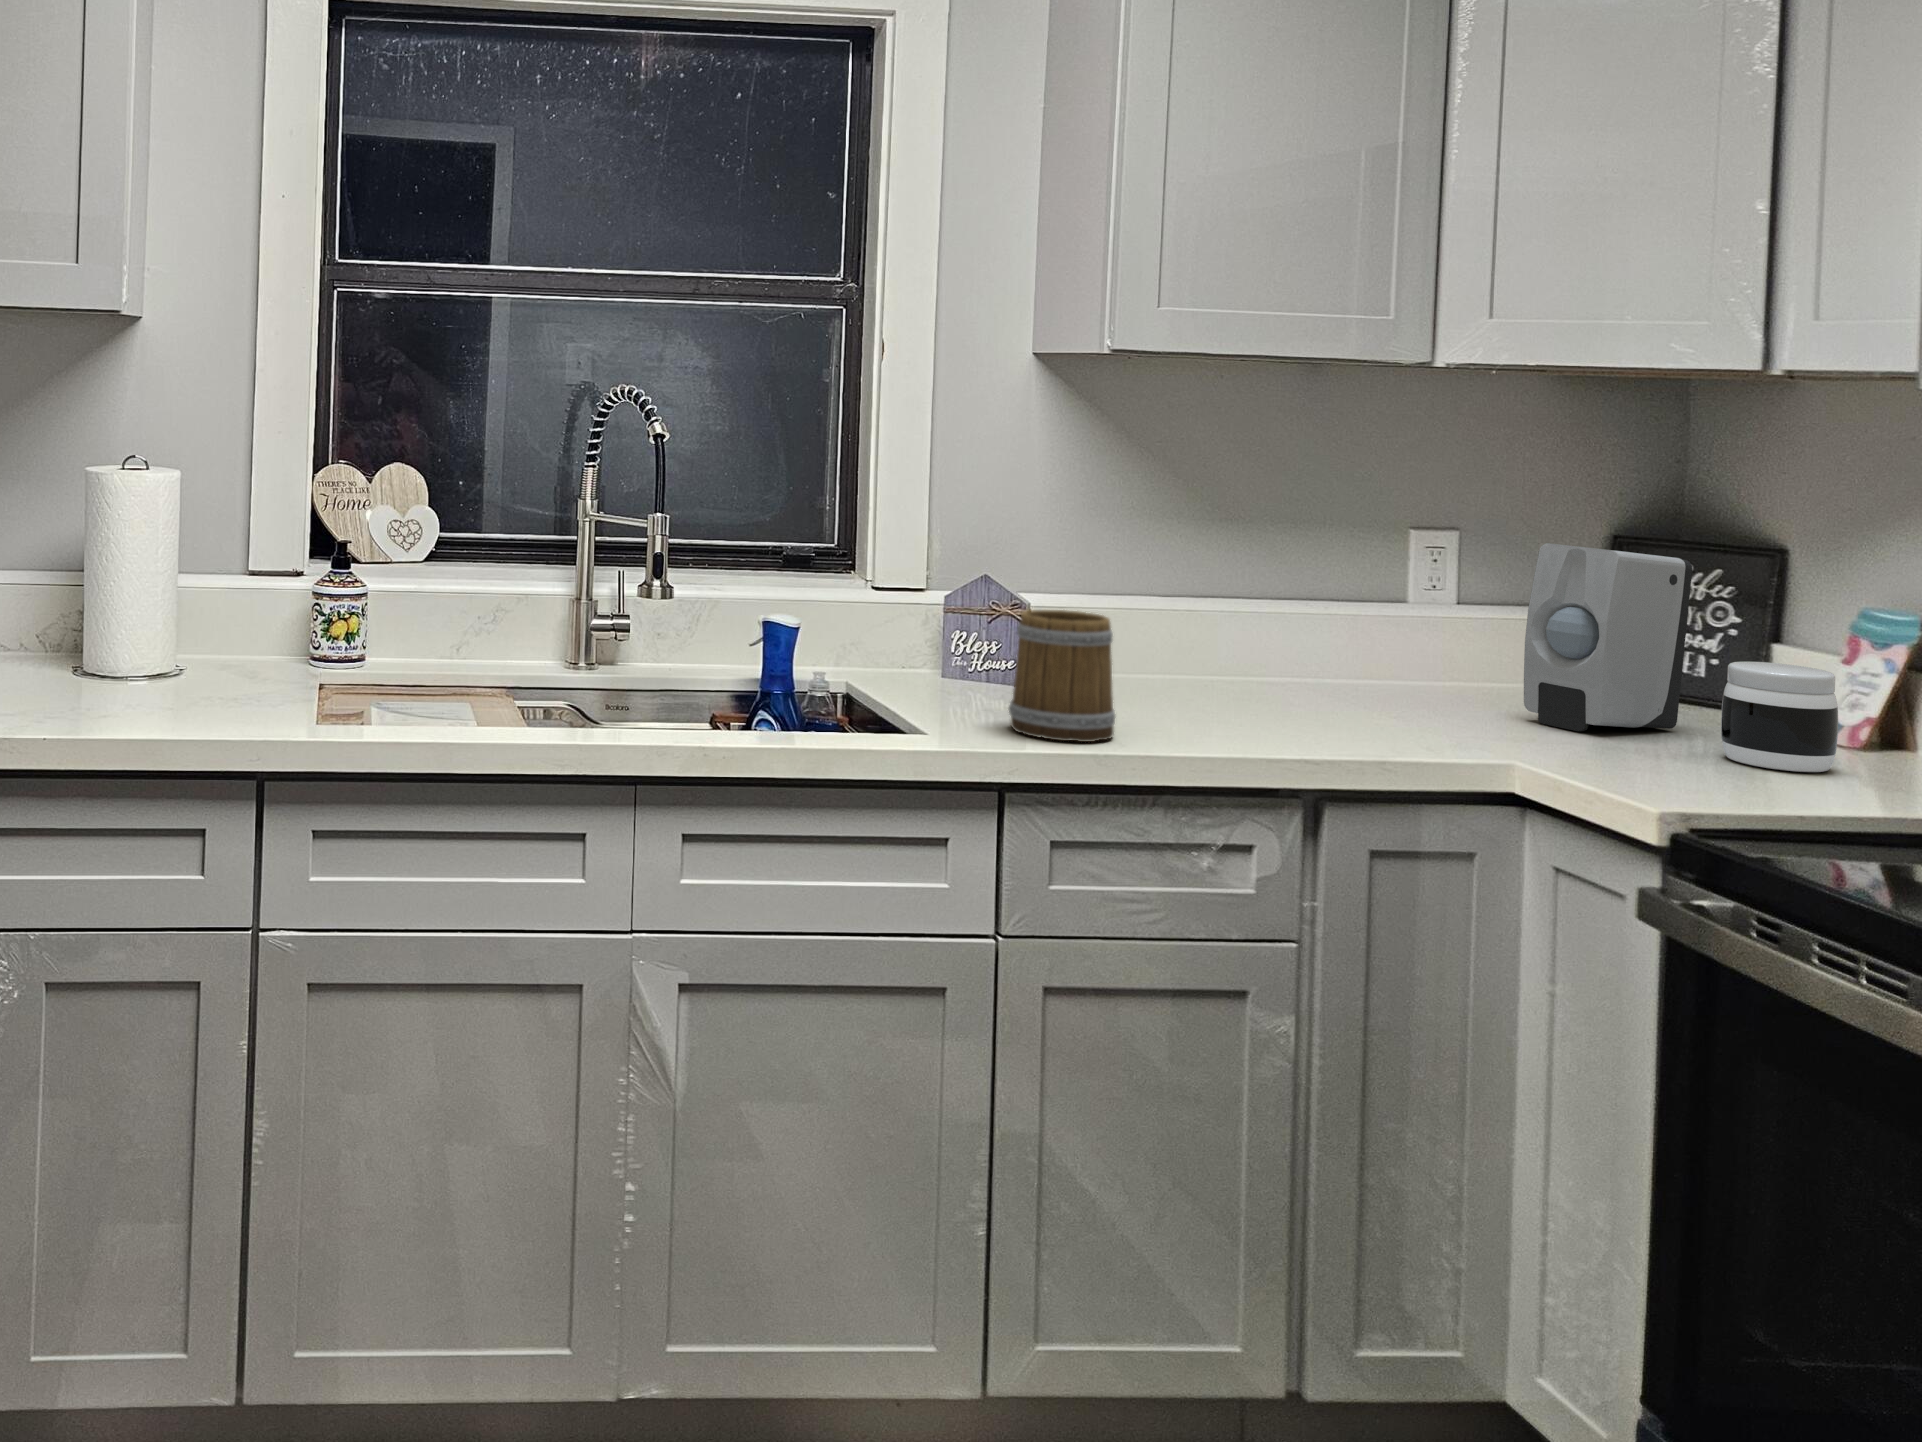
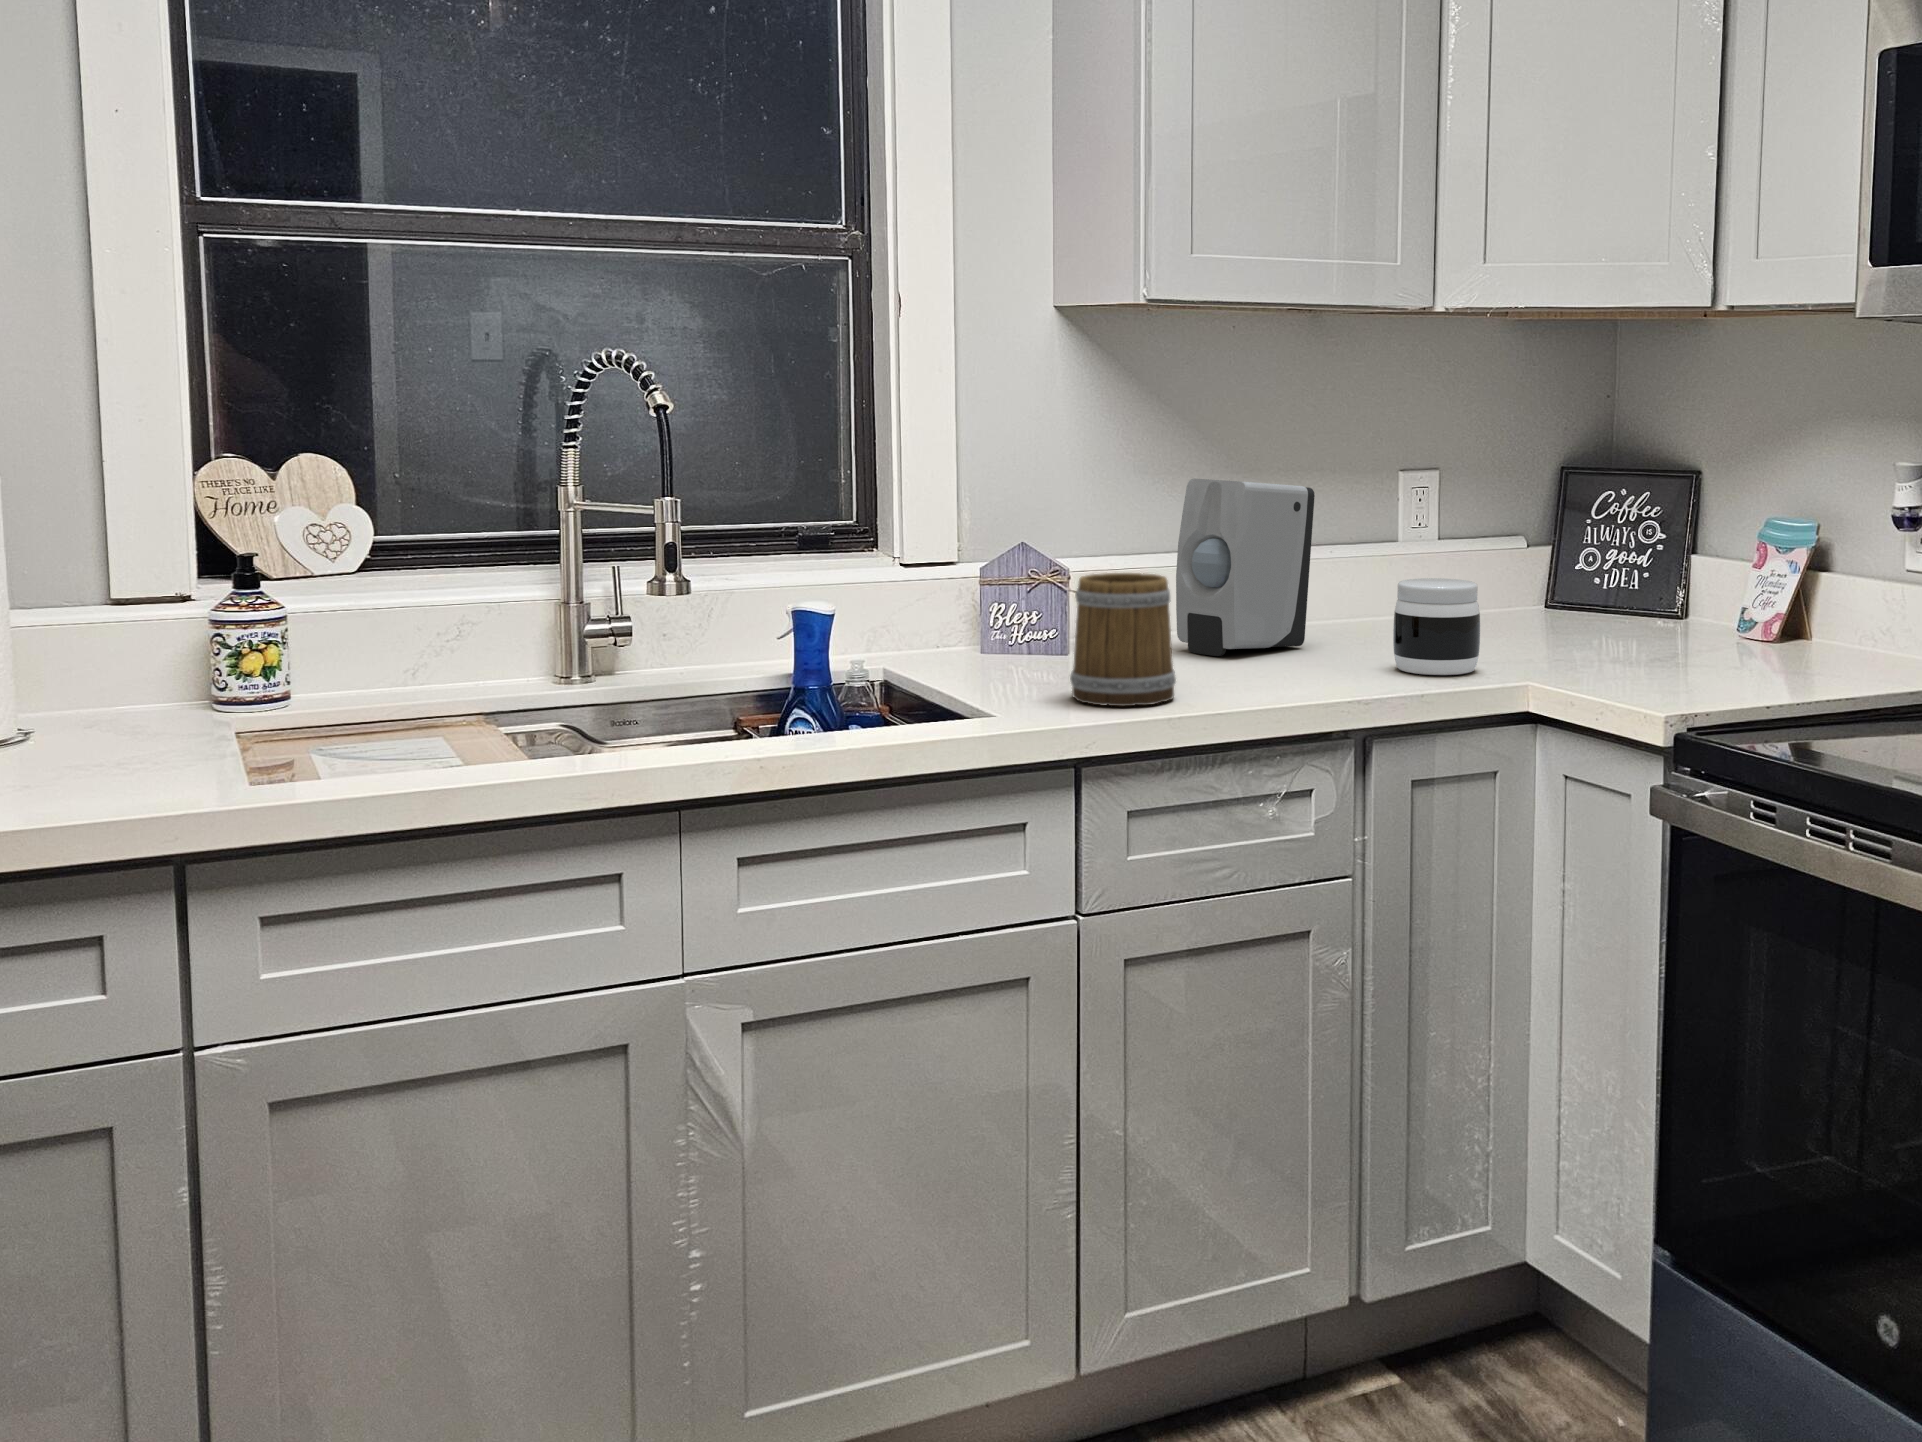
soap dispenser: present [1524,543,1692,731] -> present [1176,479,1315,656]
jar: present [1721,662,1838,772] -> present [1393,578,1480,675]

